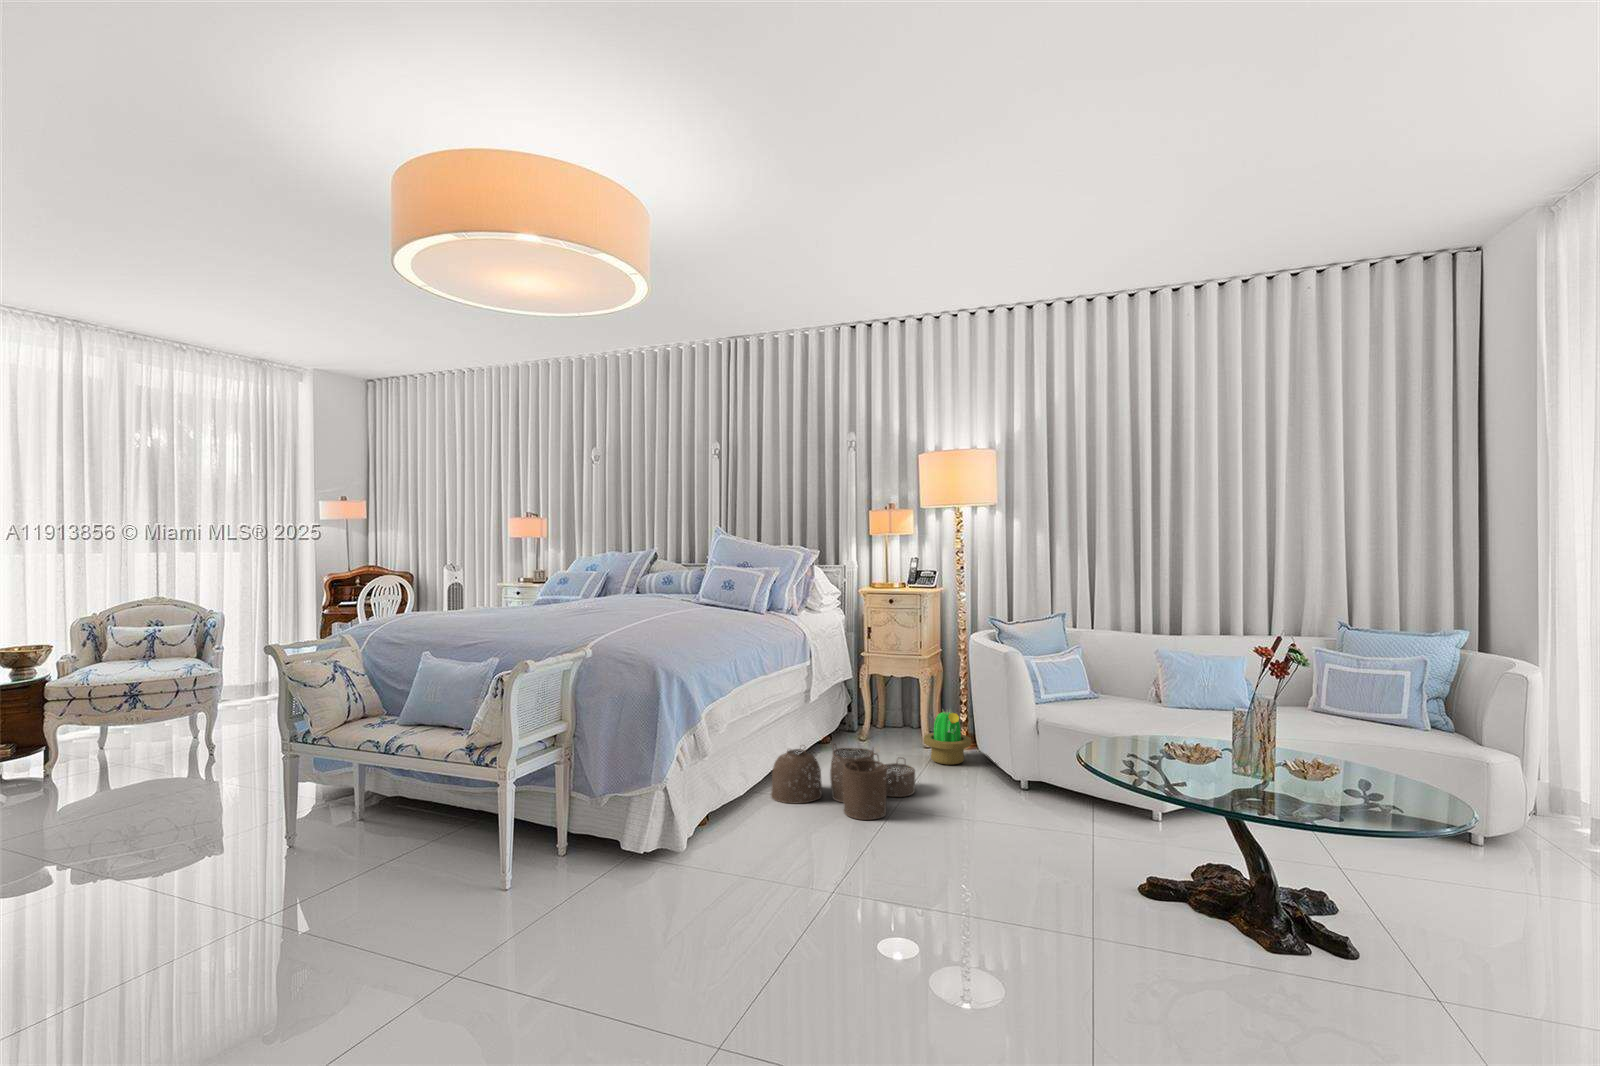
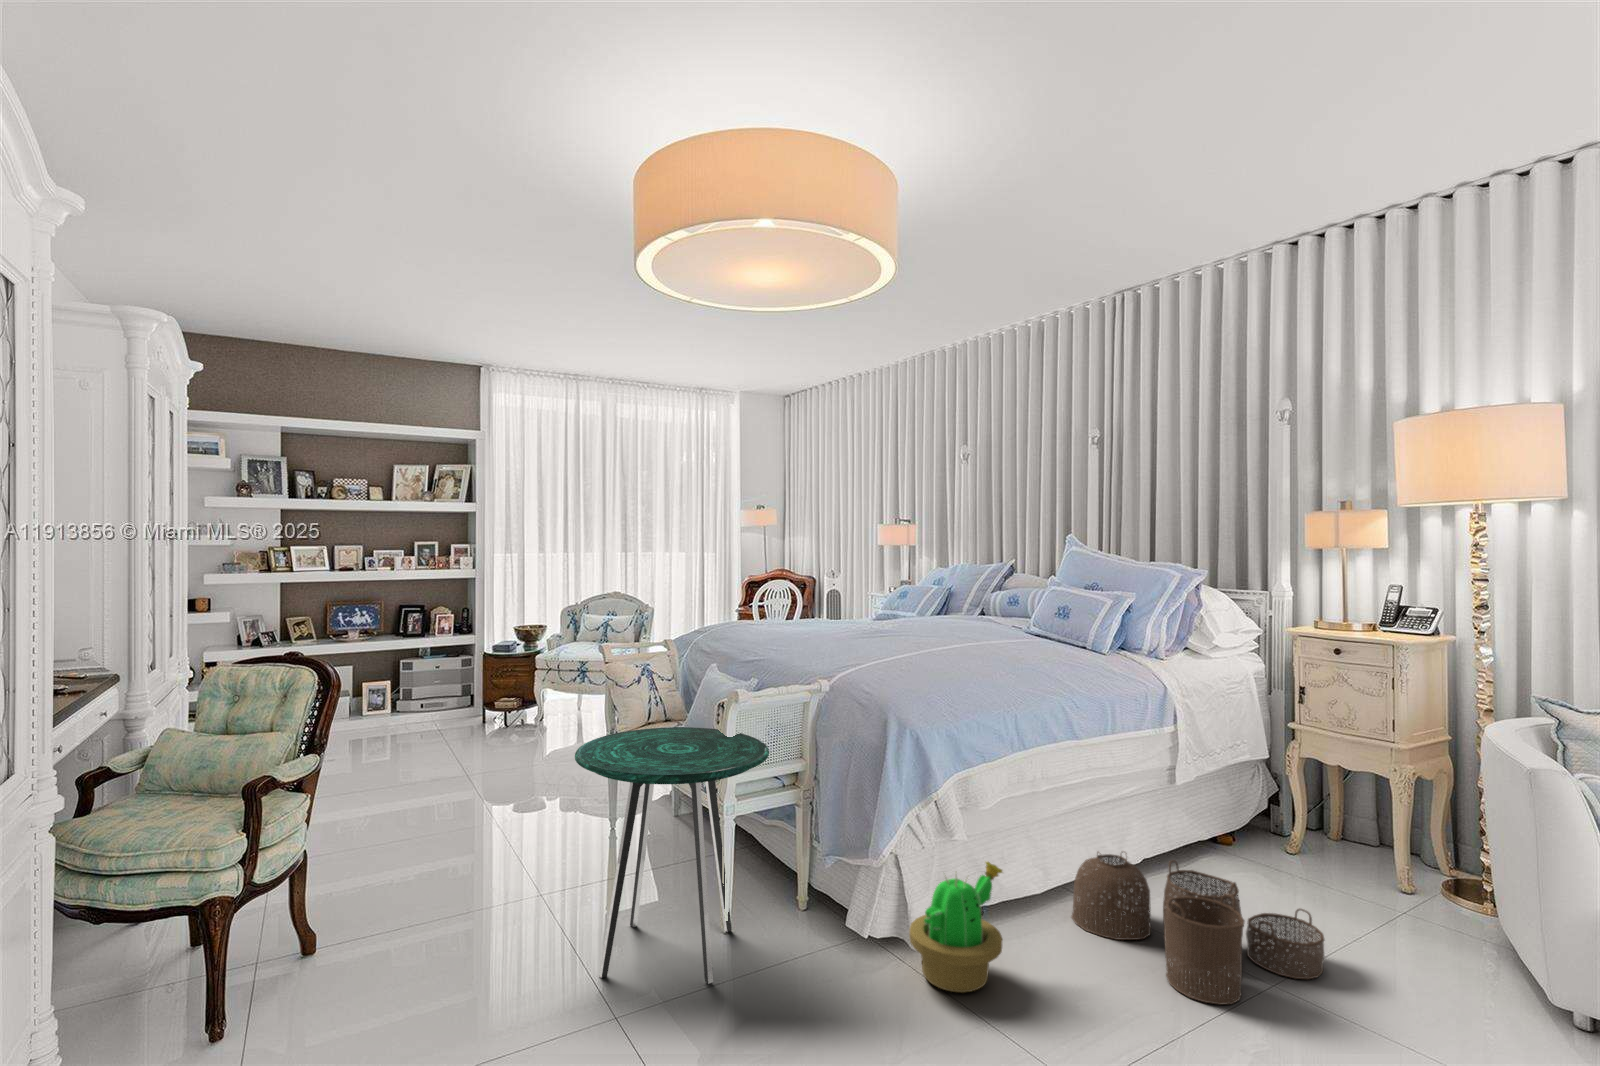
side table: none [413,703,592,928] -> present [575,727,769,984]
decorative plant: present [924,711,971,764] -> present [909,862,1002,993]

